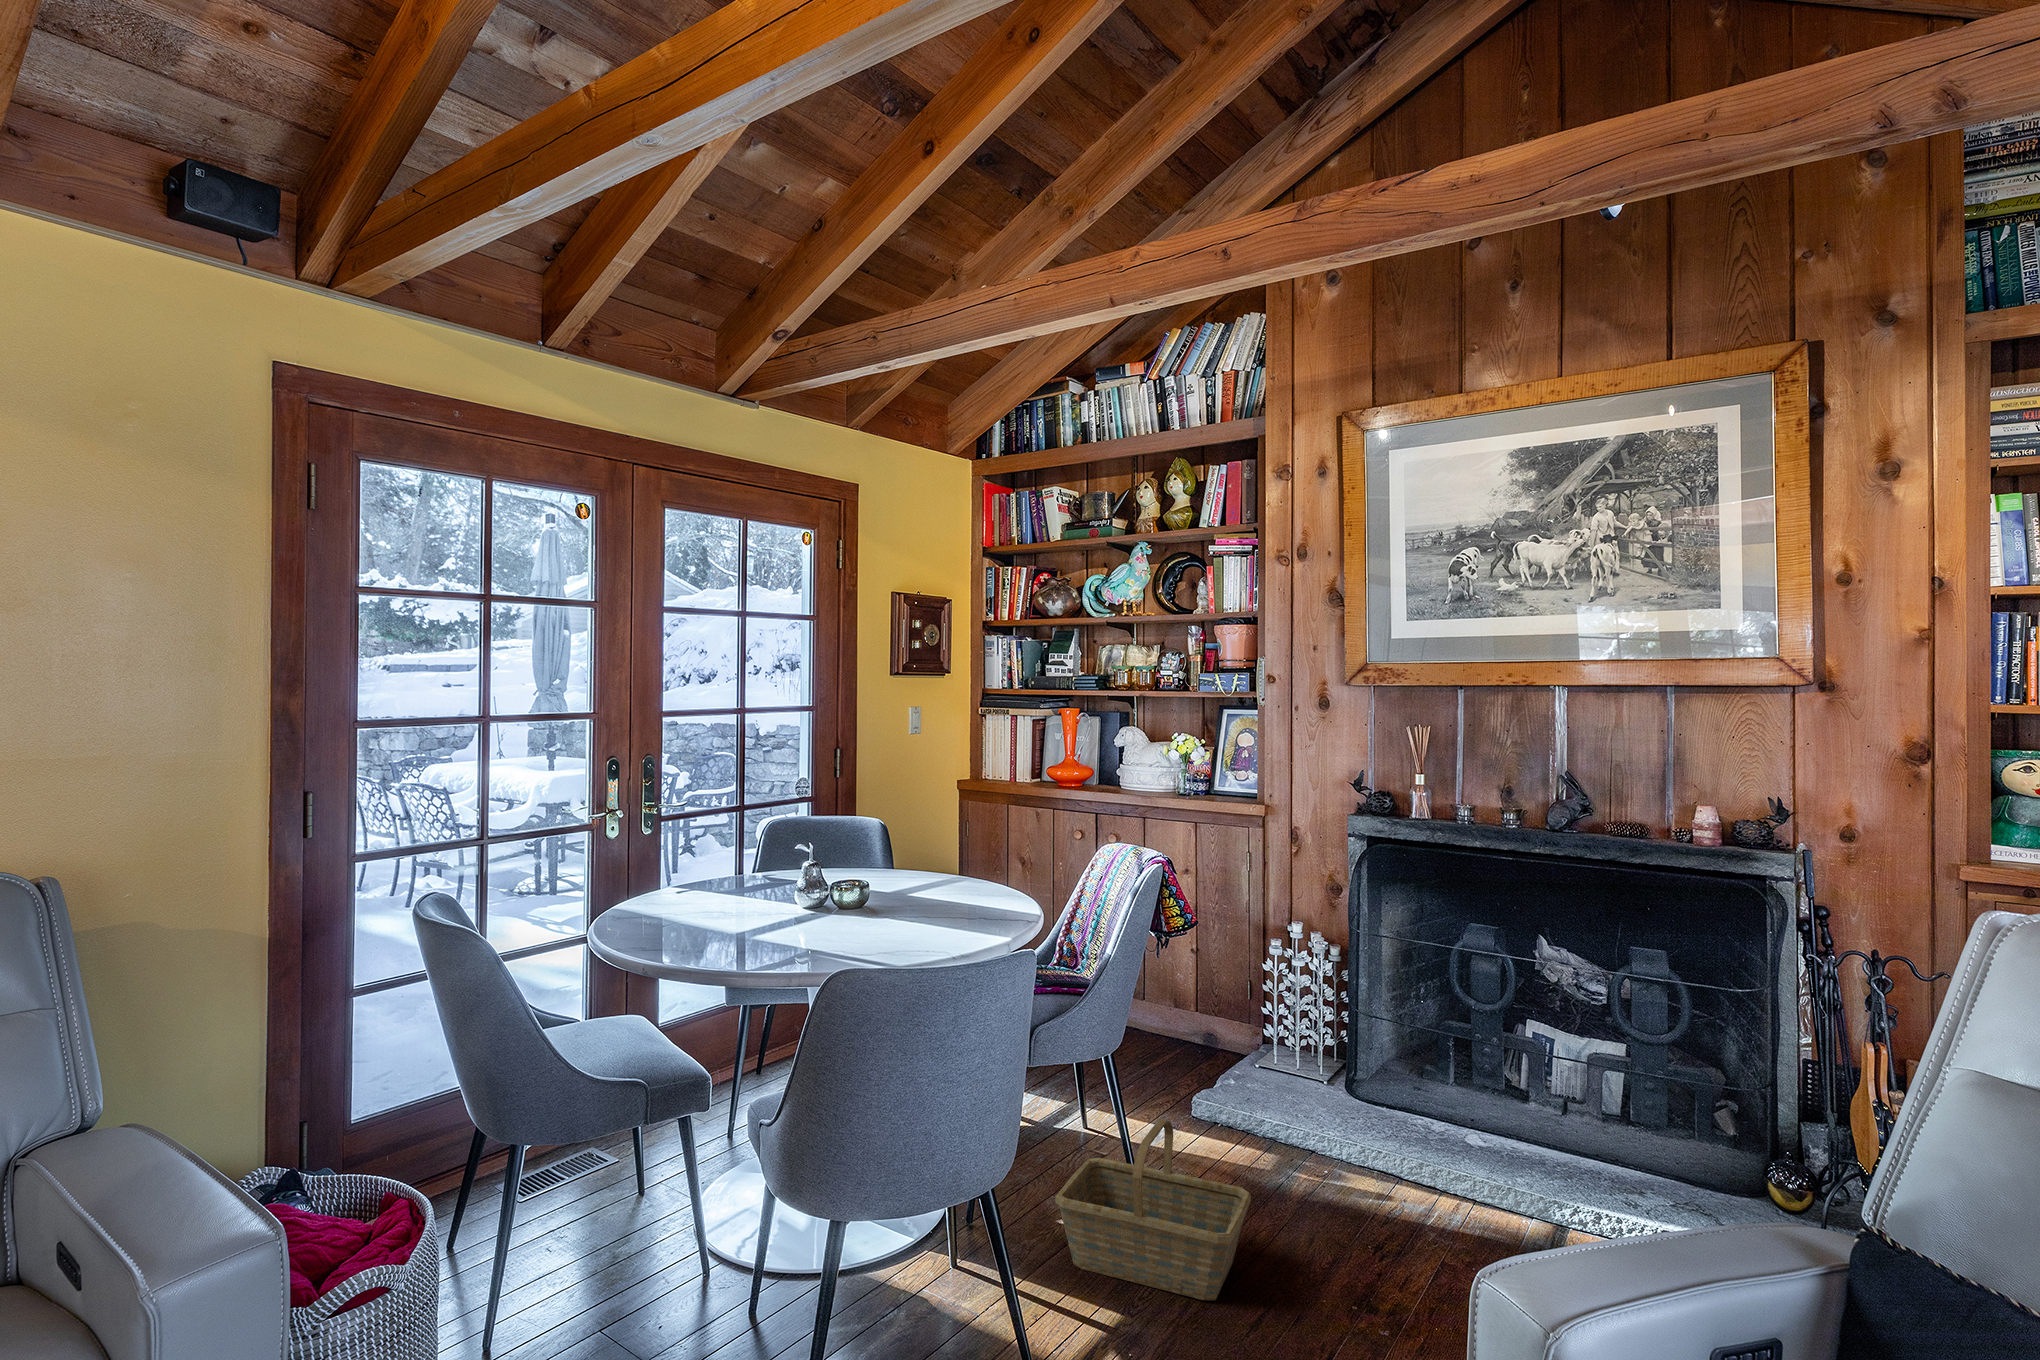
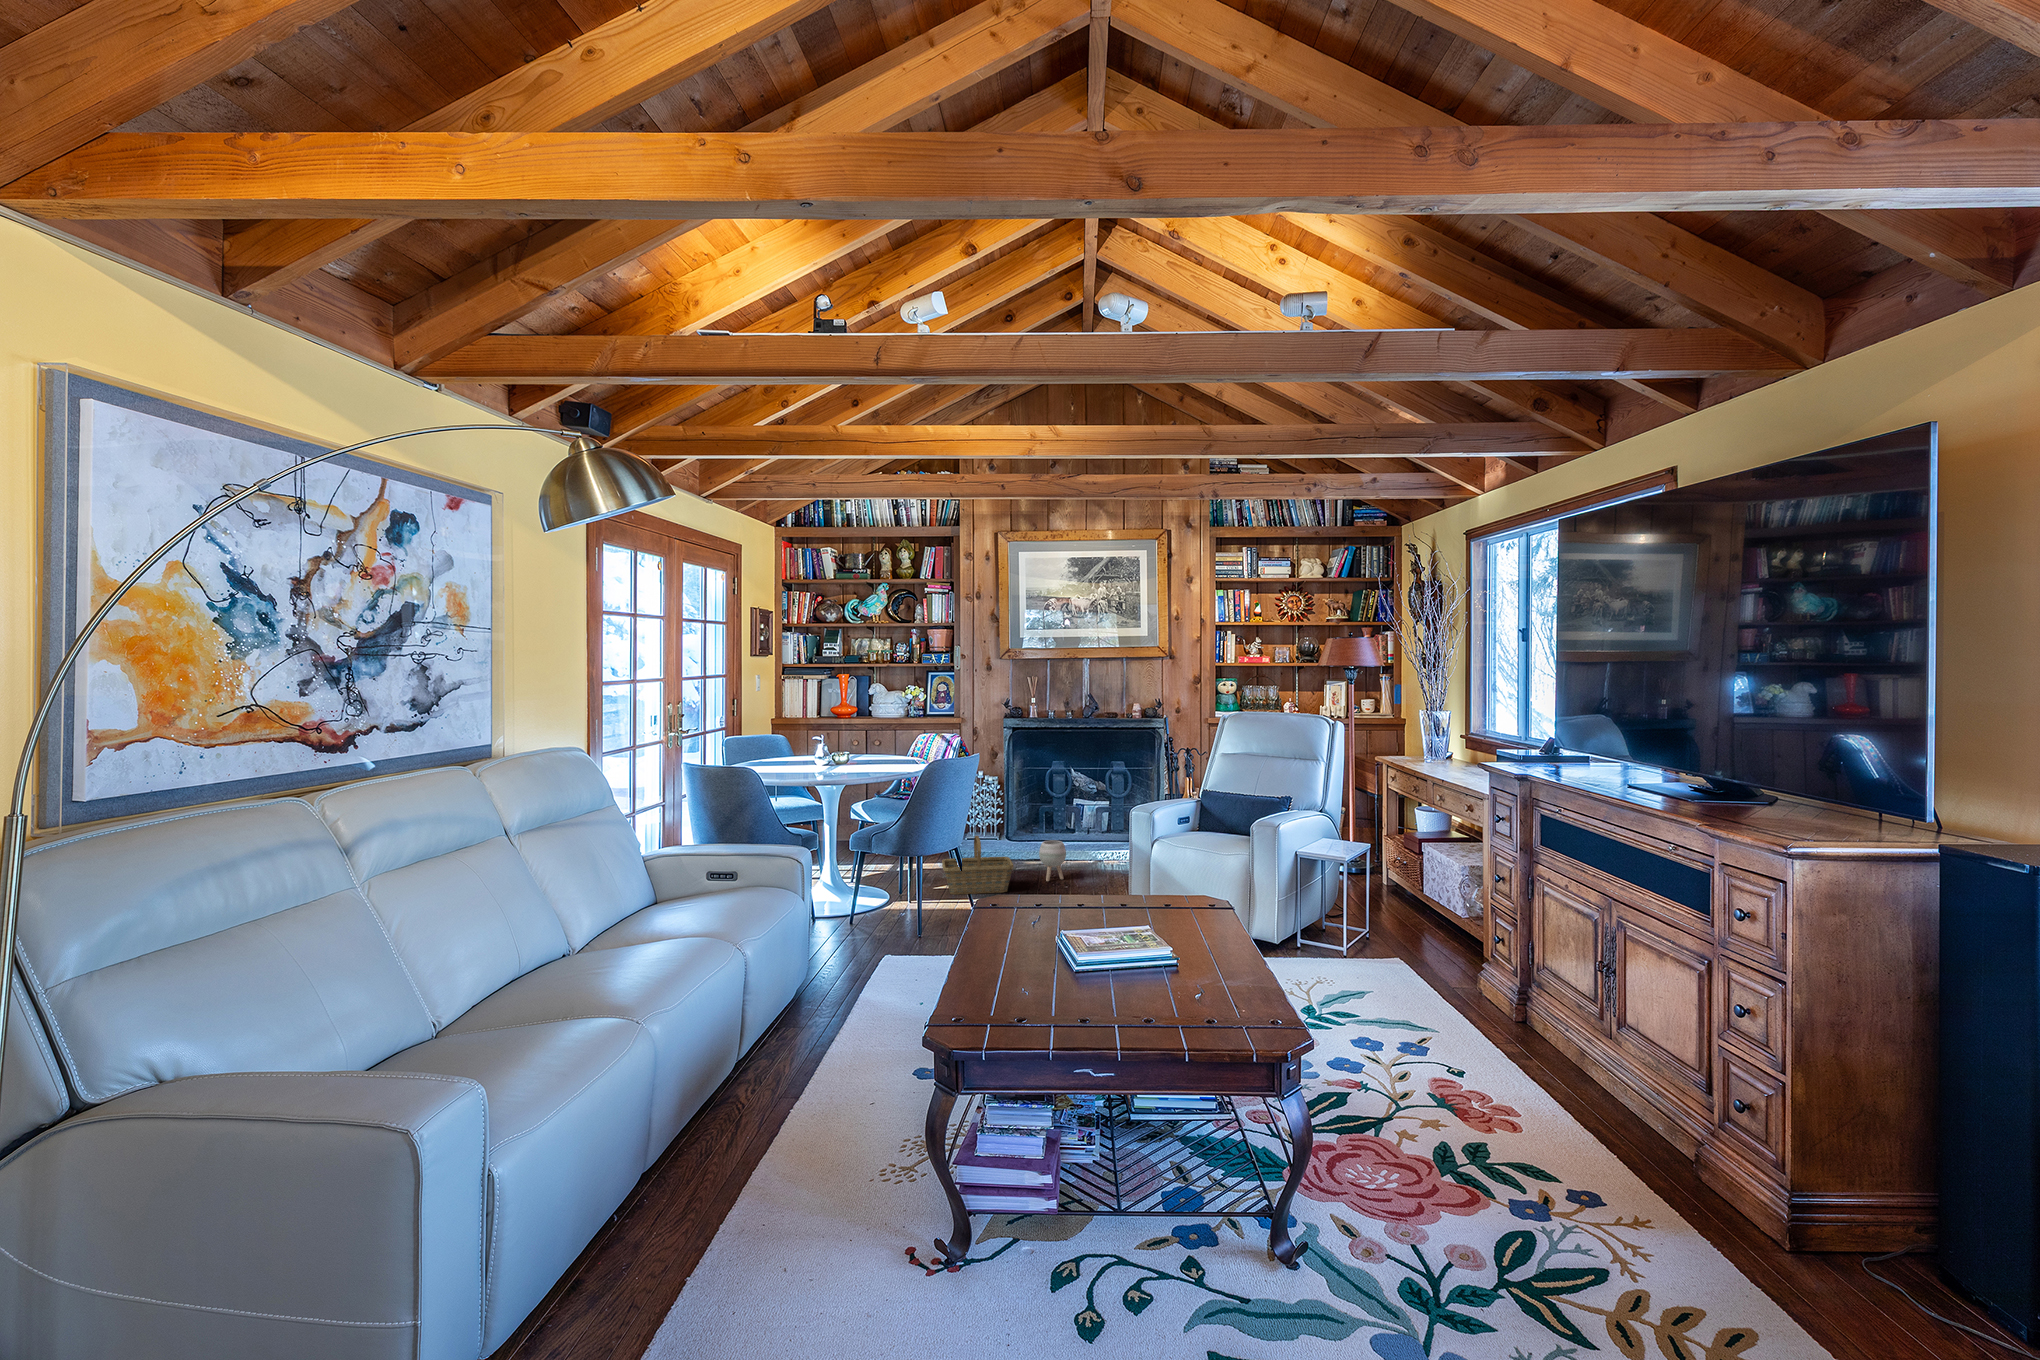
planter: none [1343,1163,1419,1286] -> present [1039,840,1066,881]

